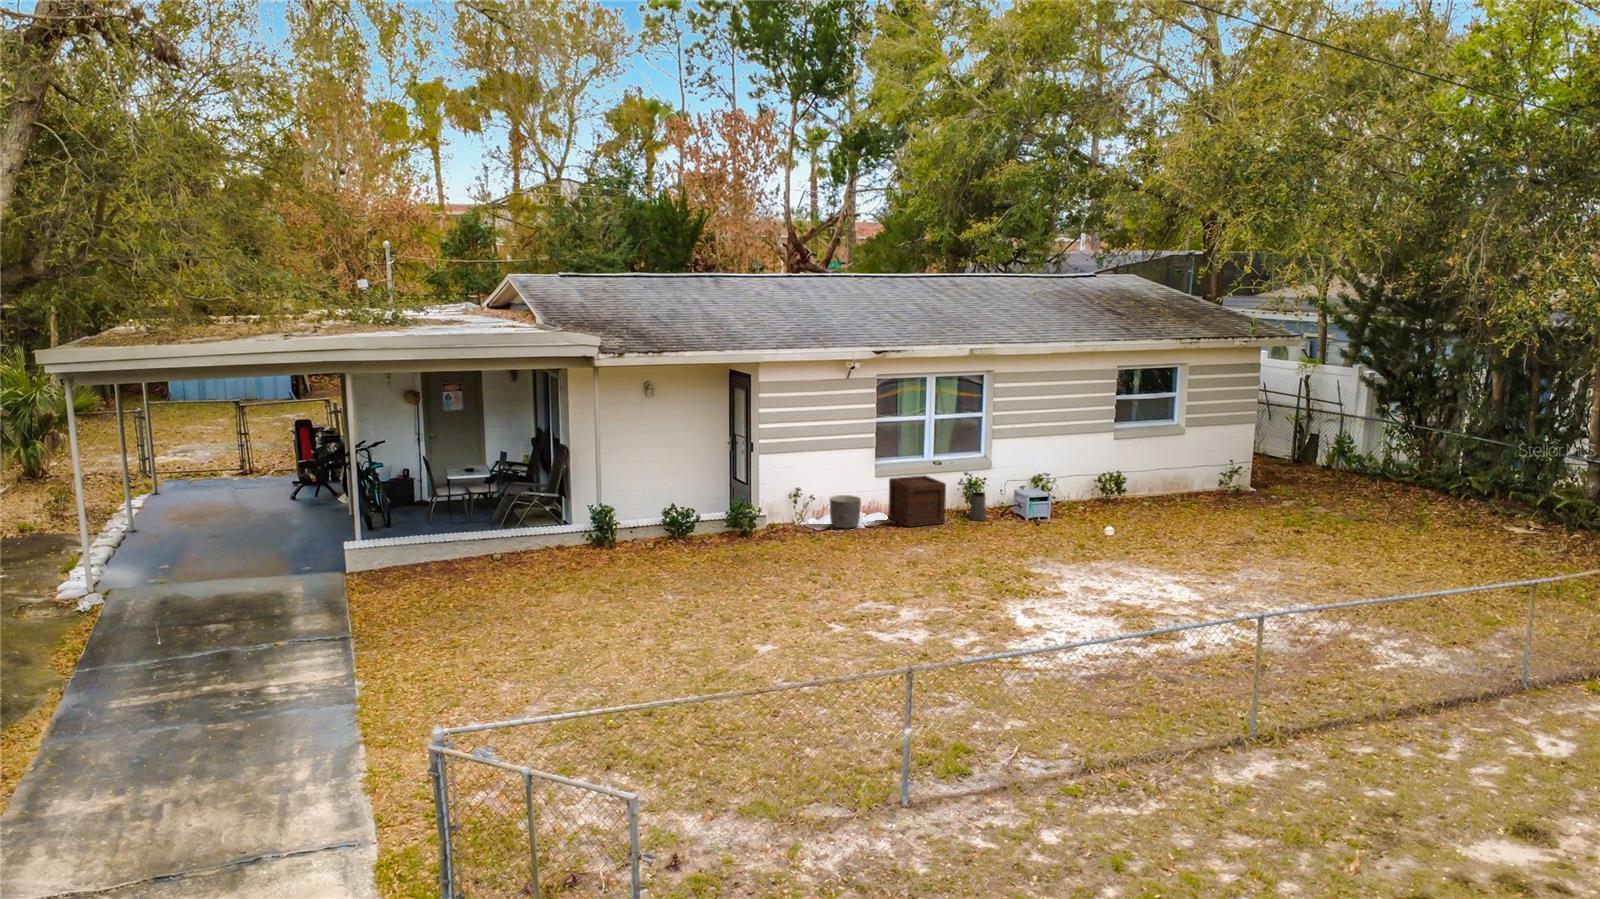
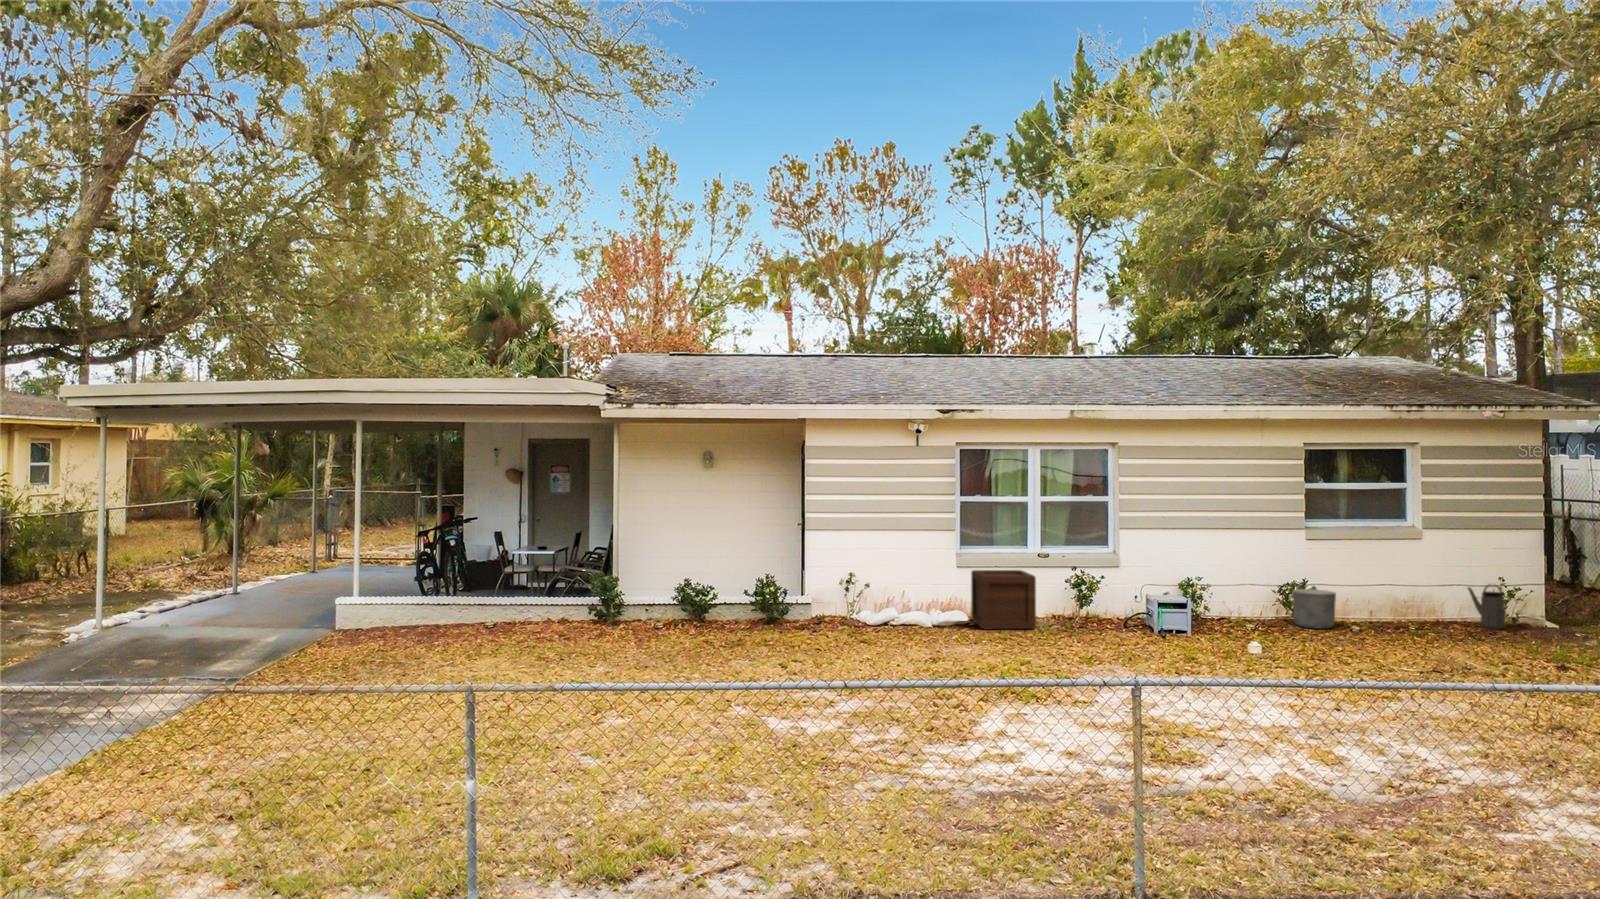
watering can: present [967,487,986,521] -> present [1468,585,1506,629]
planter: present [830,495,861,528] -> present [1292,589,1336,629]

